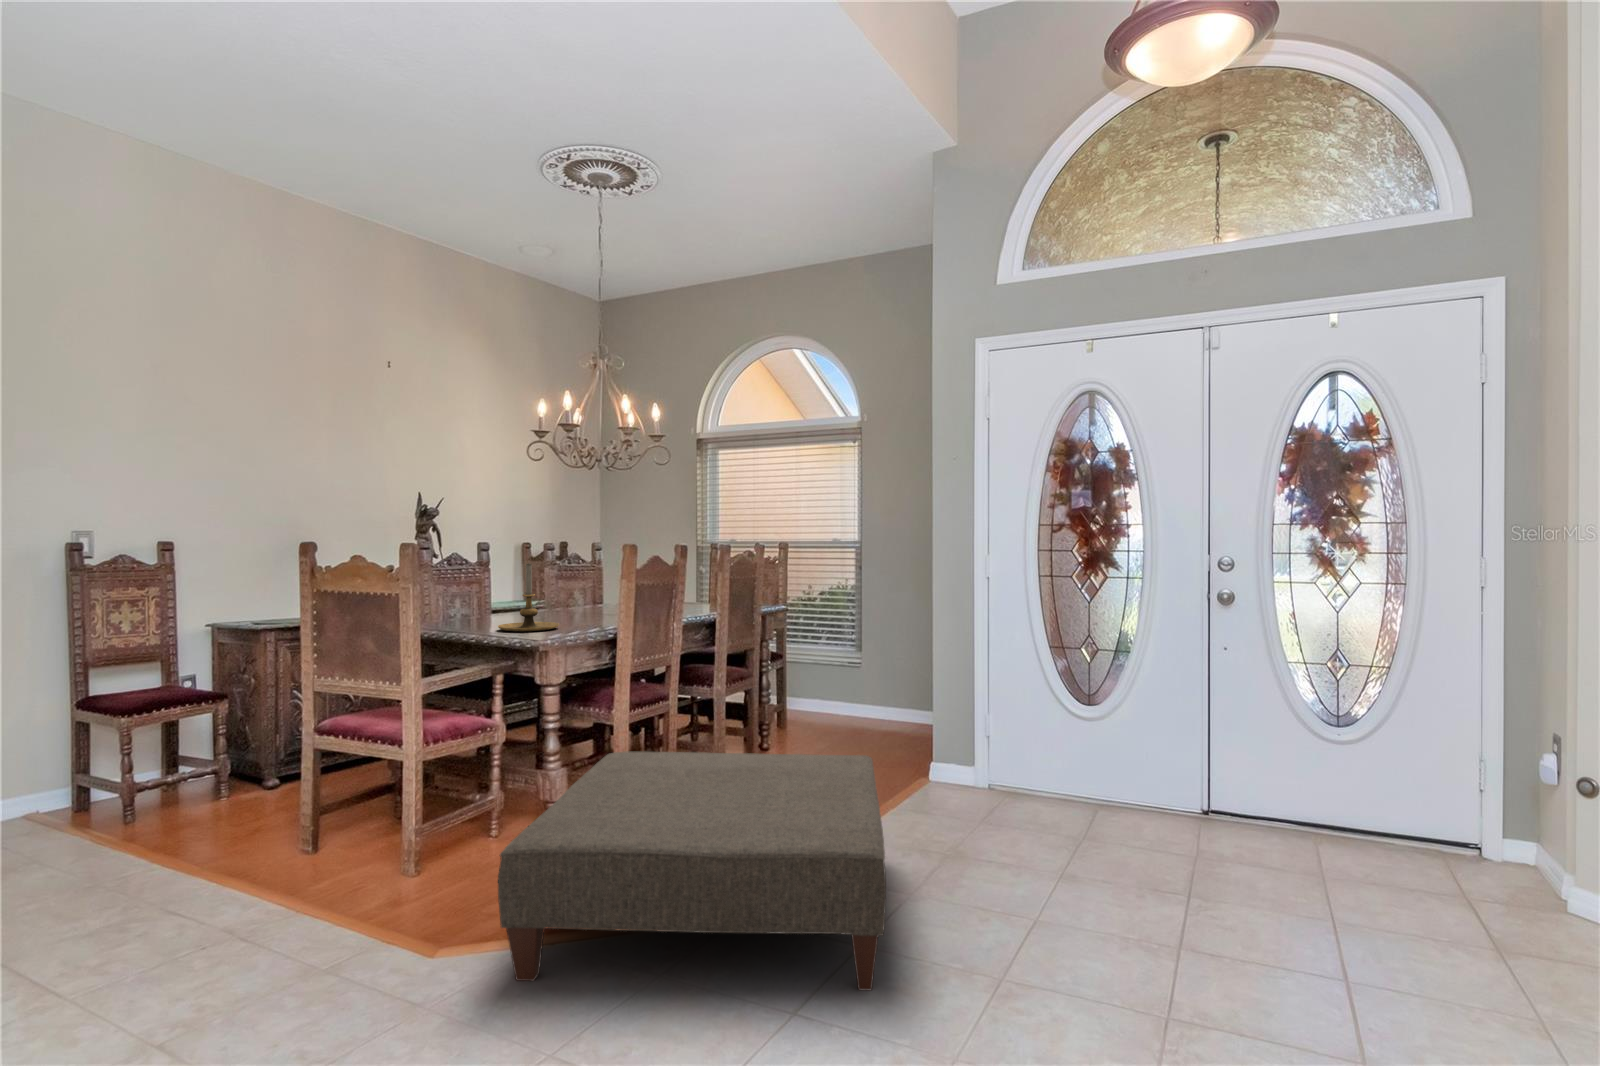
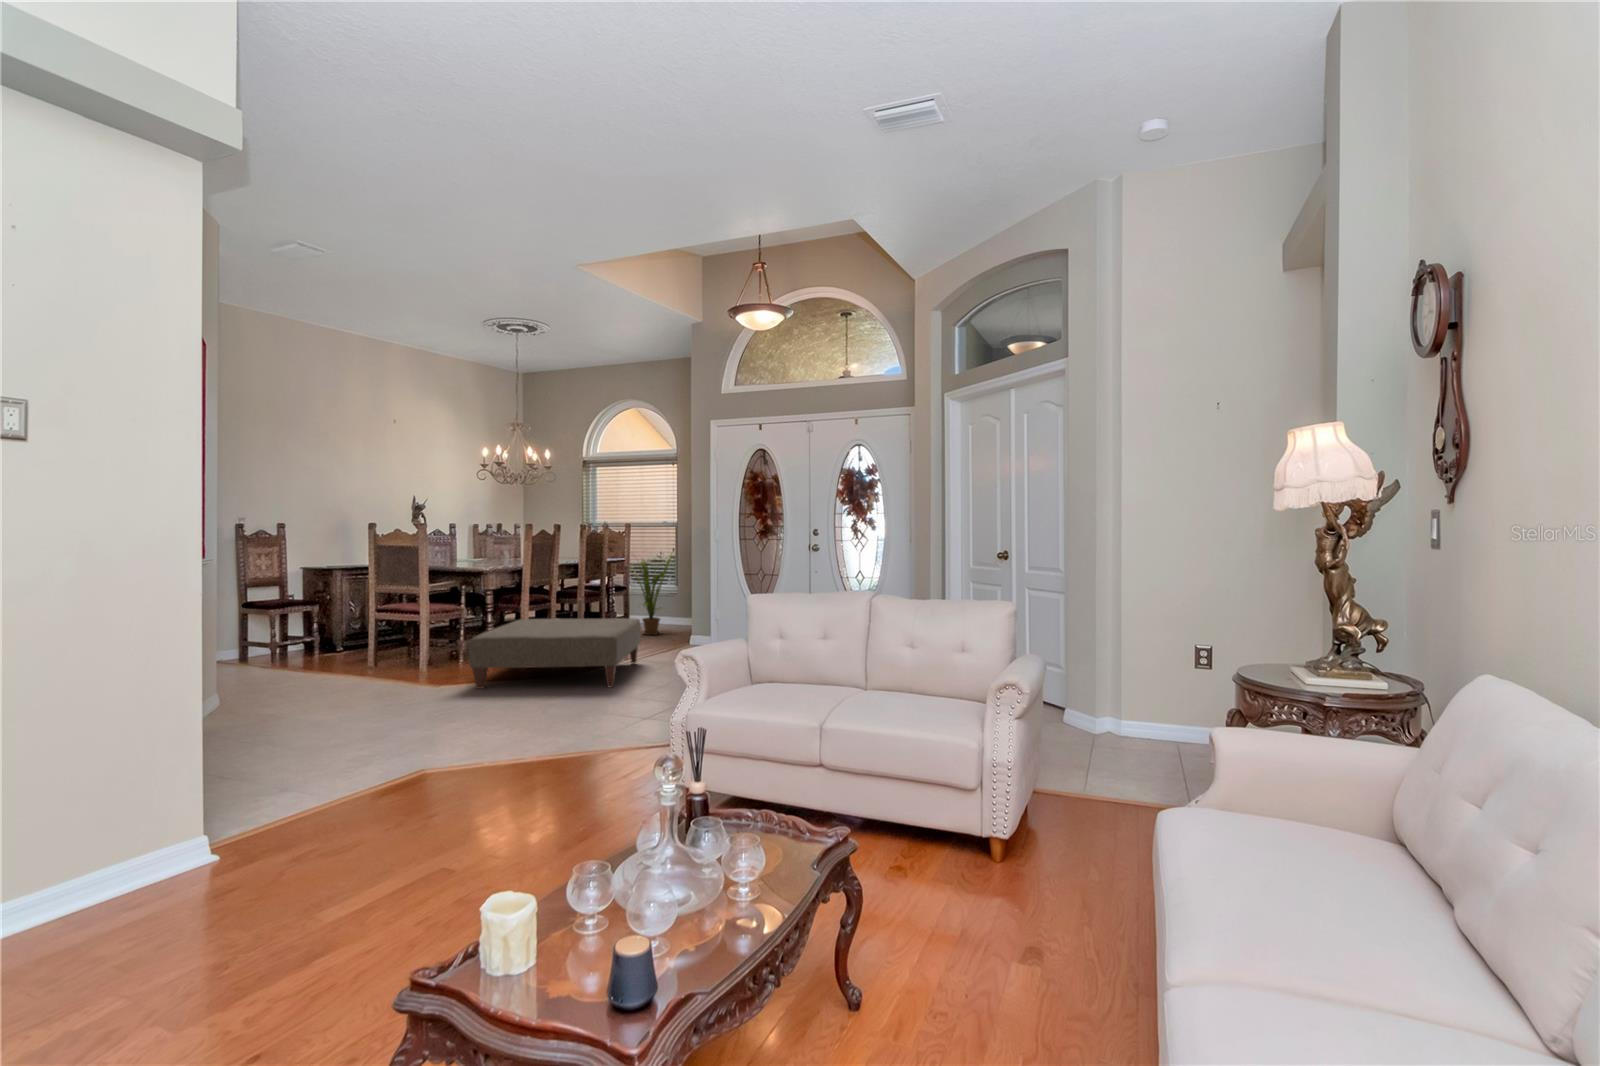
candle holder: present [498,563,559,632] -> none [463,533,495,566]
house plant: none [780,589,871,746] -> present [634,554,672,635]

